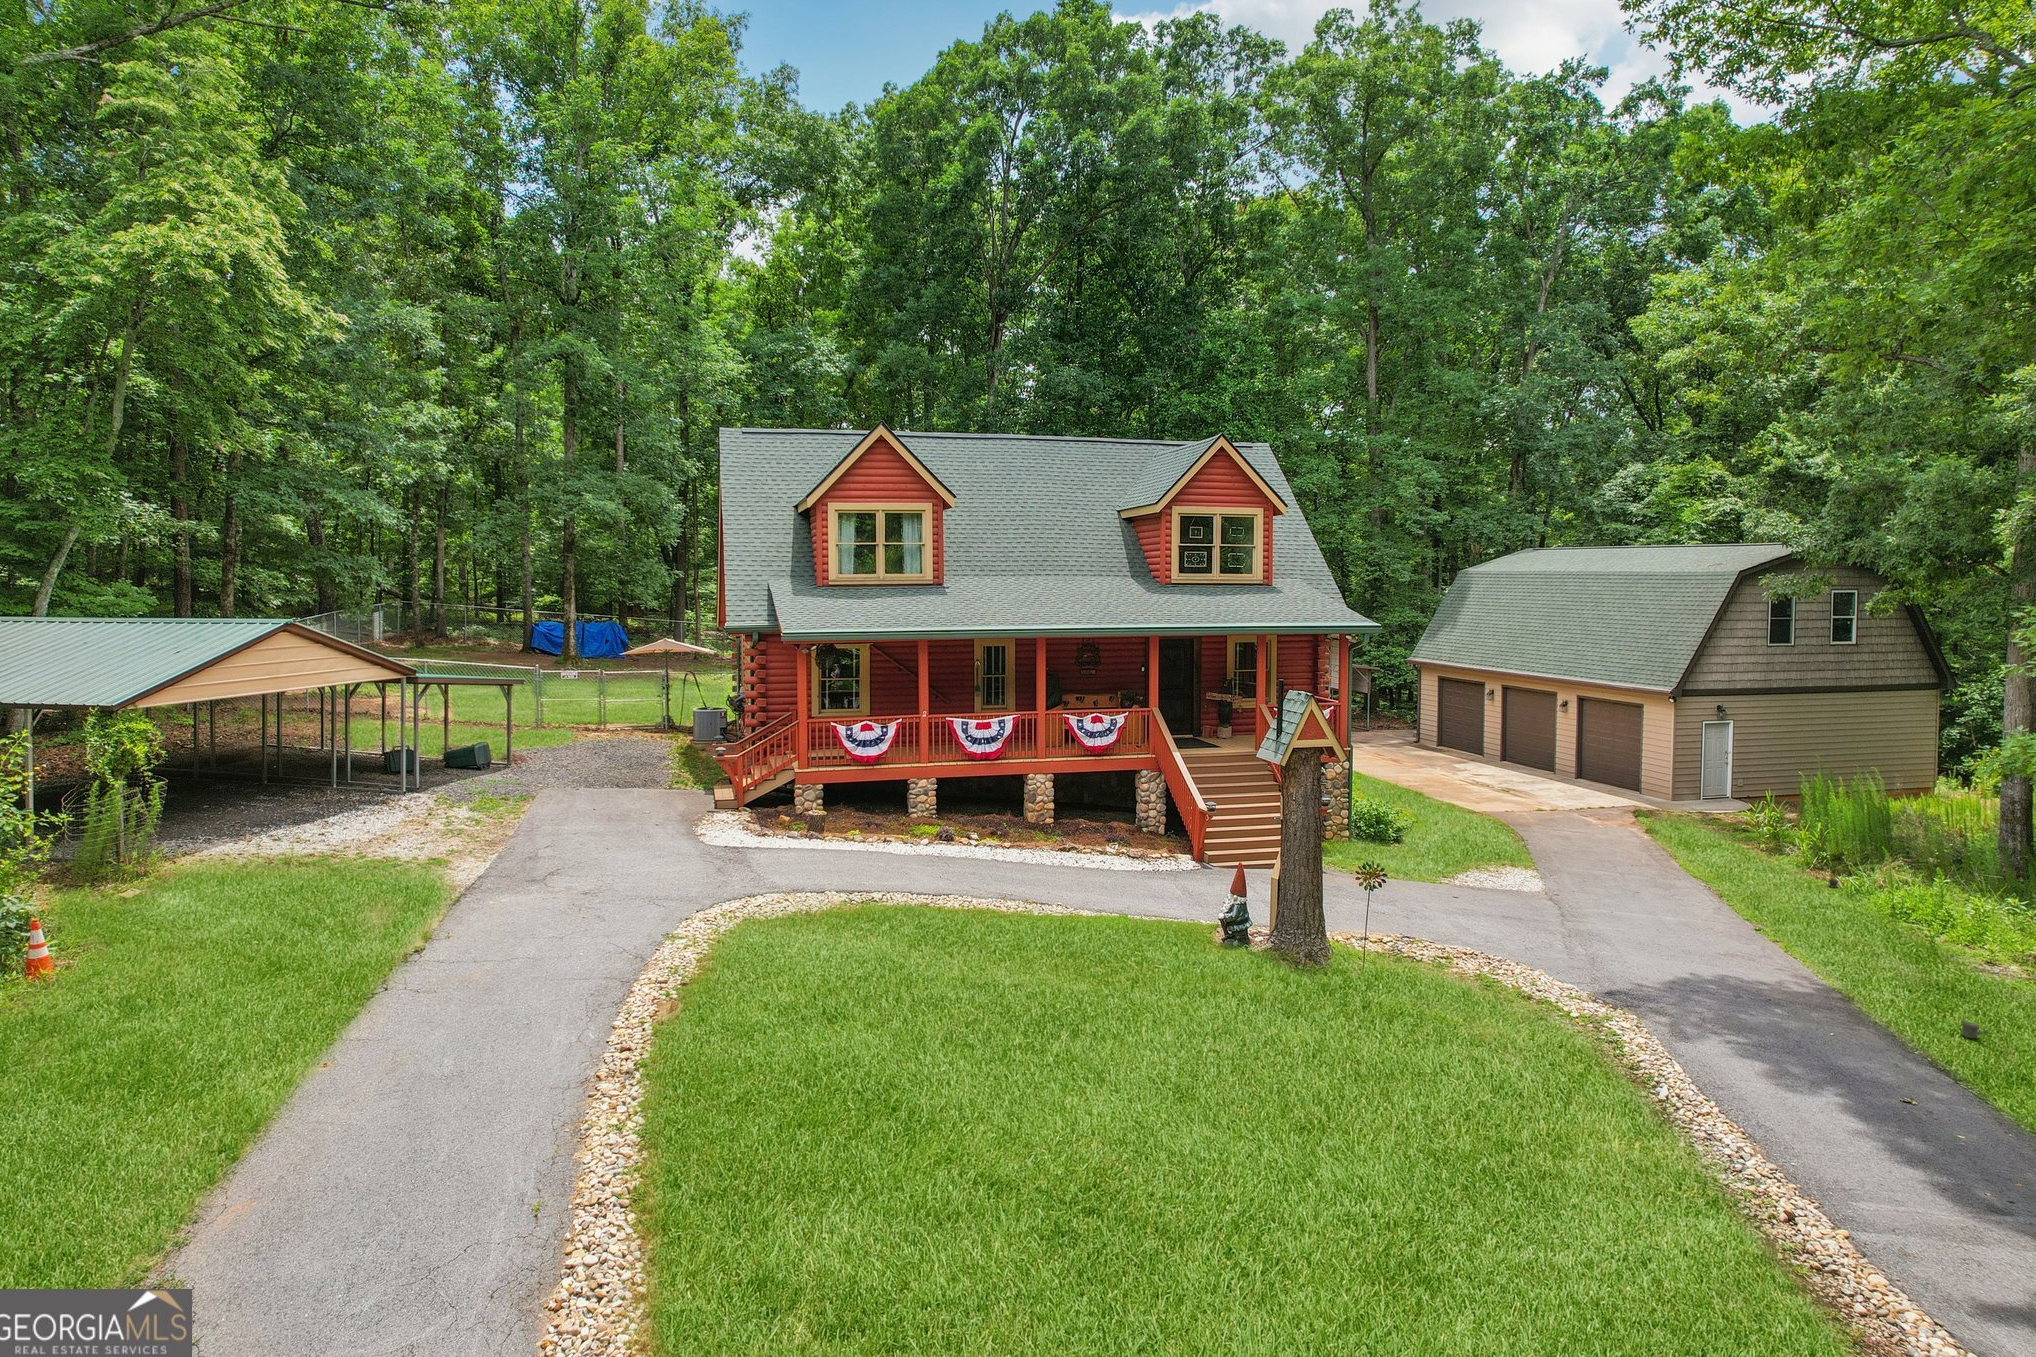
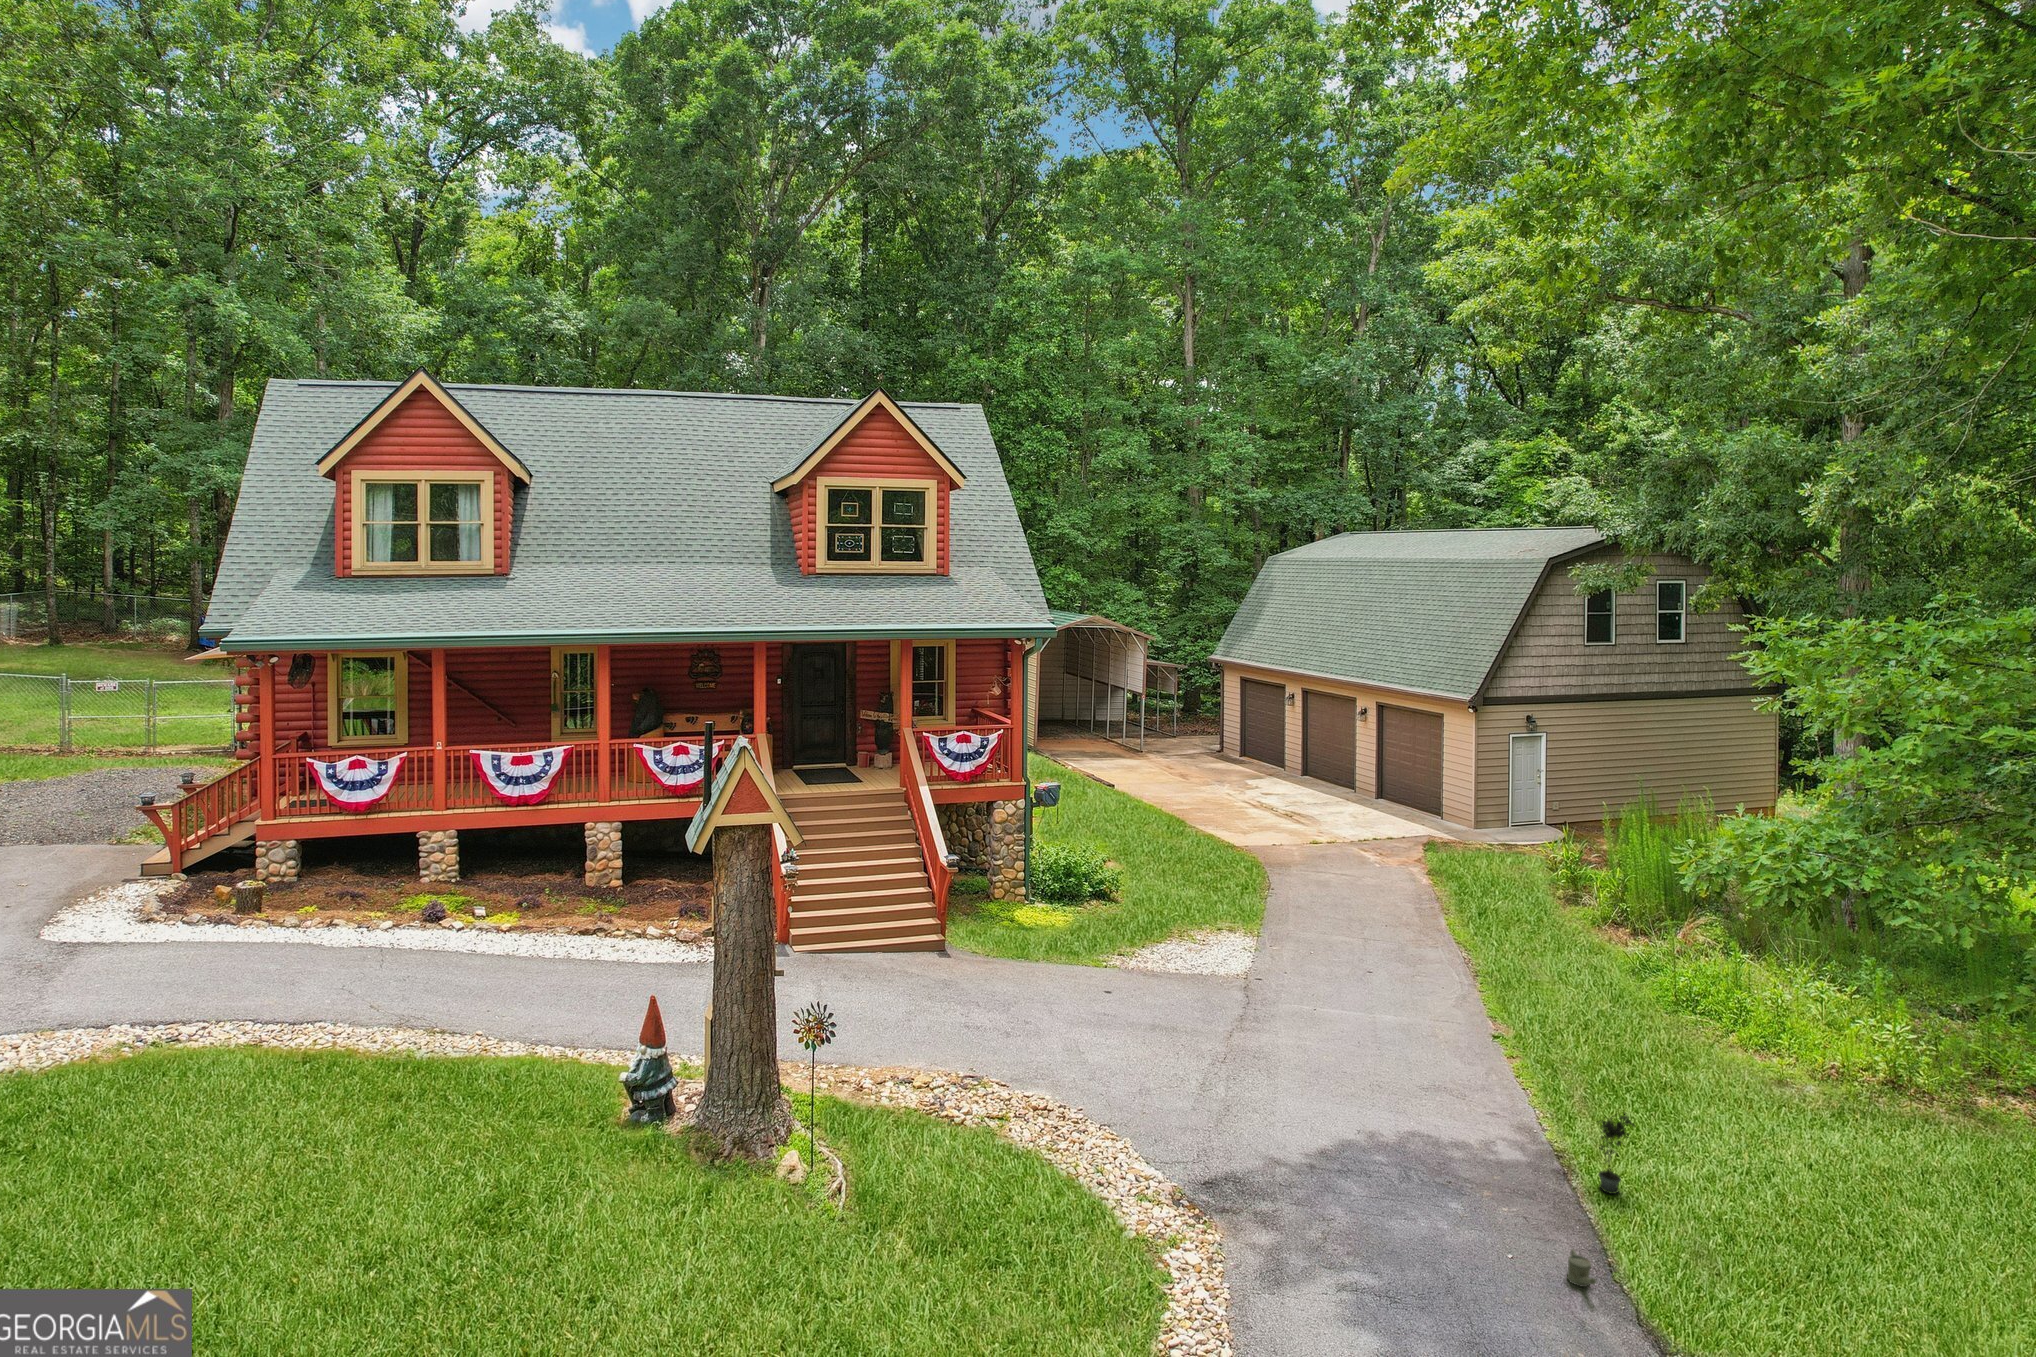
potted plant: present [1829,852,1845,888] -> present [1599,1113,1635,1194]

